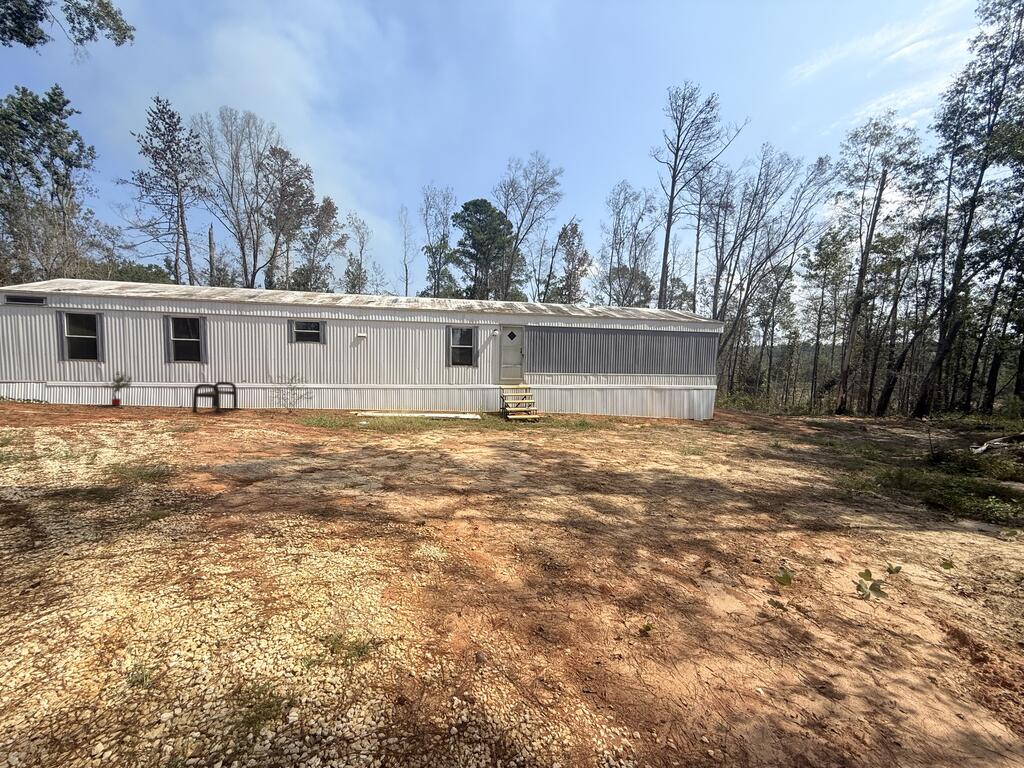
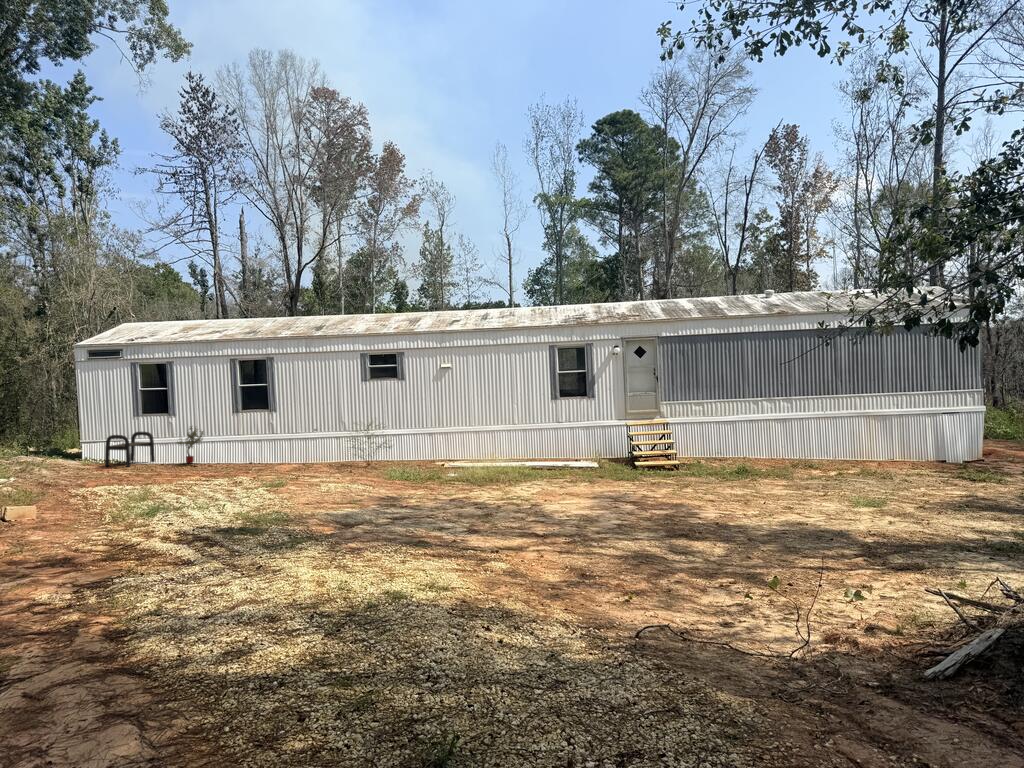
bench: present [193,382,237,412] -> present [105,432,155,467]

